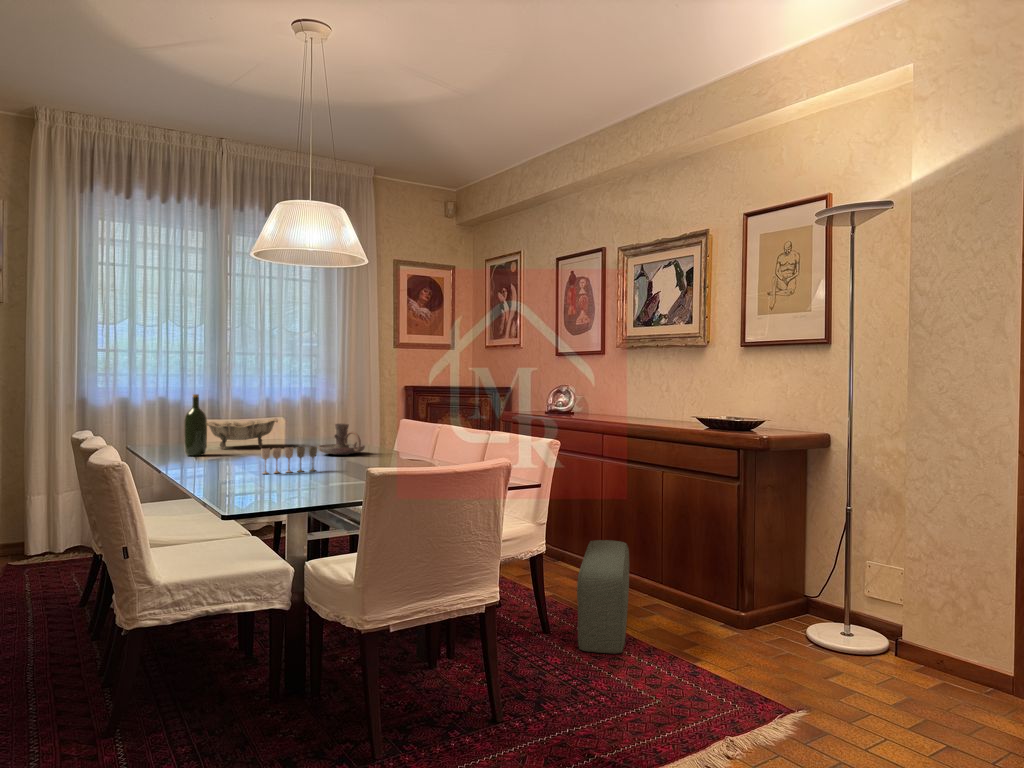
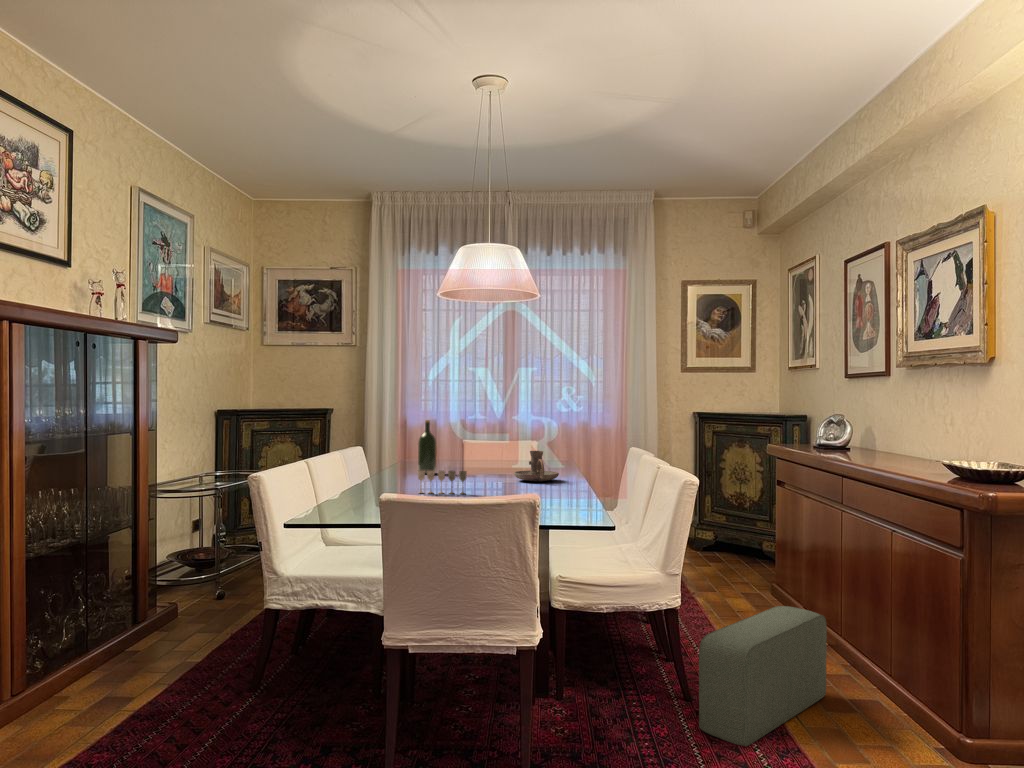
decorative bowl: present [207,418,278,449] -> none [450,443,515,470]

